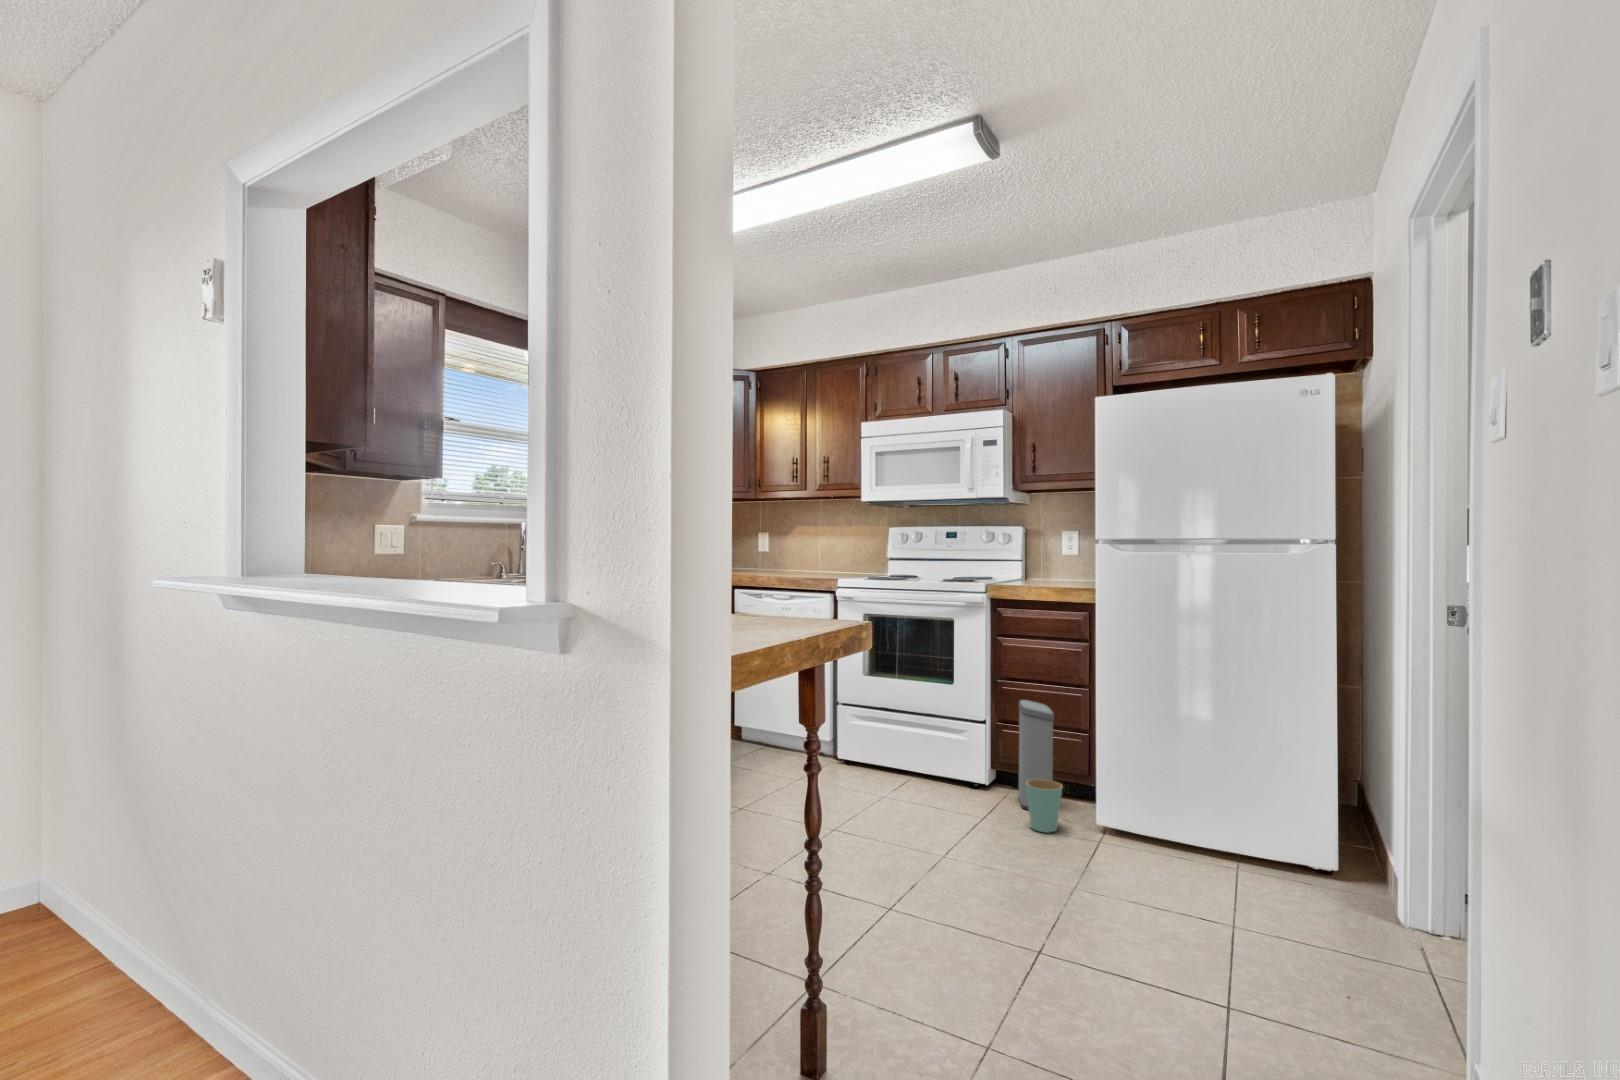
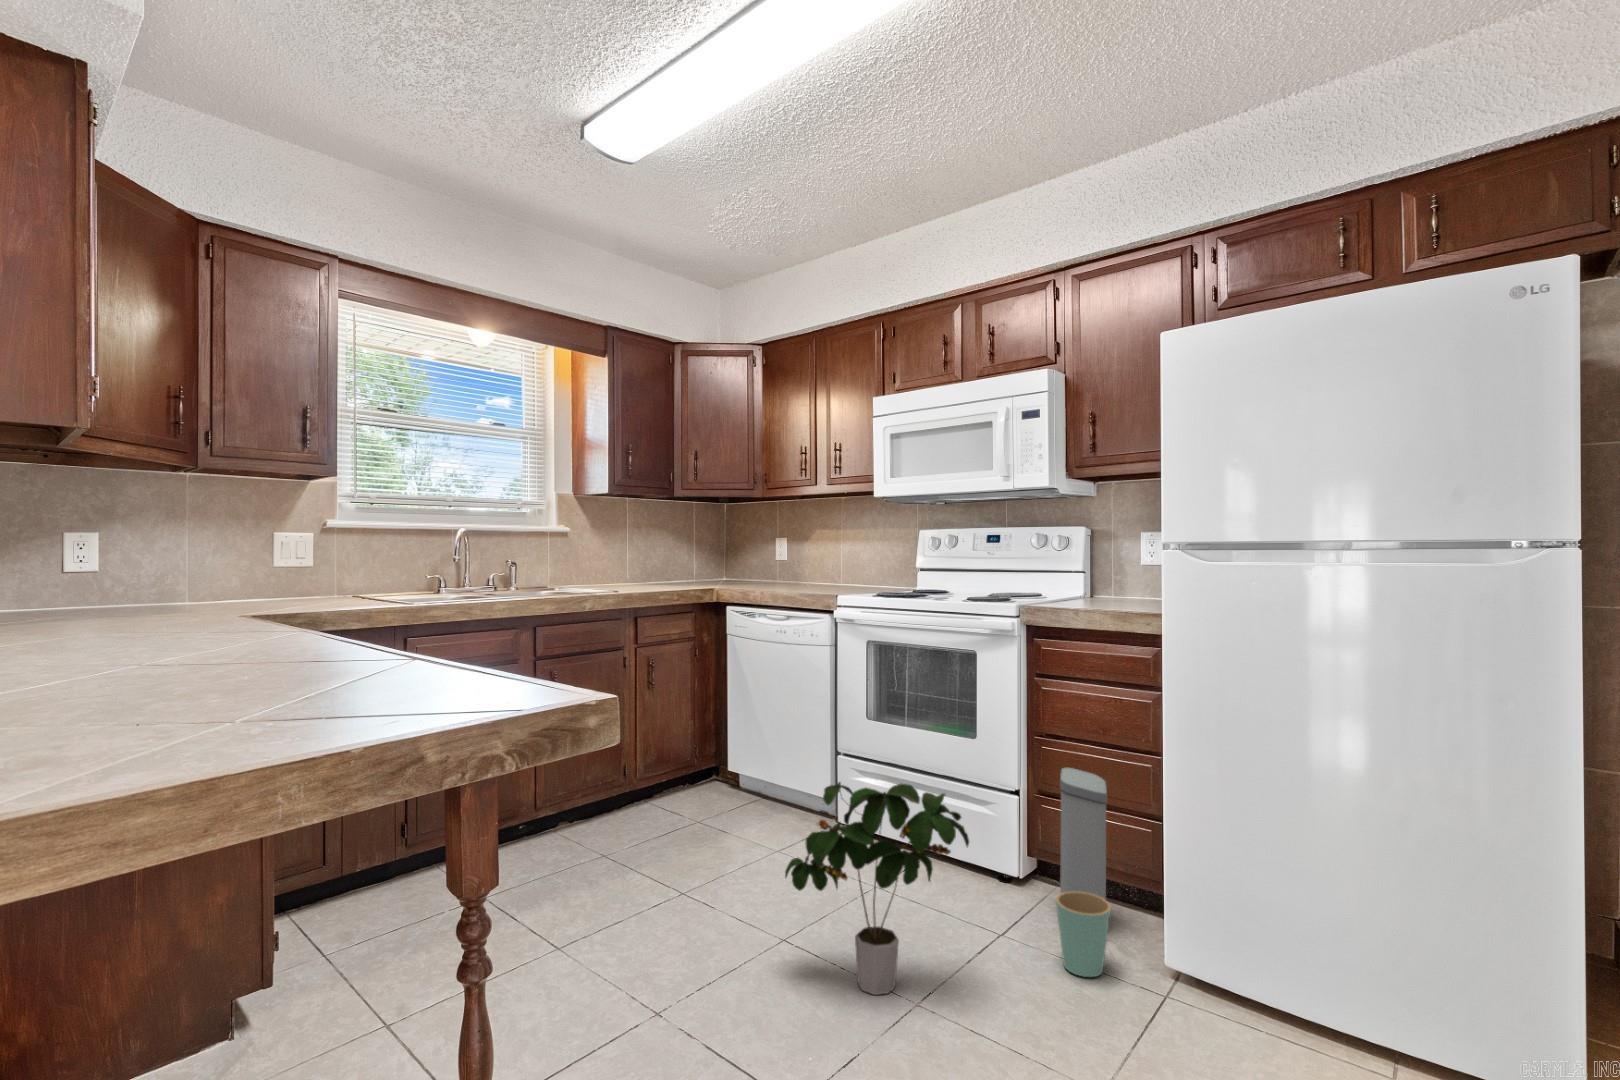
potted plant: none [847,705,977,849] -> present [785,782,969,995]

